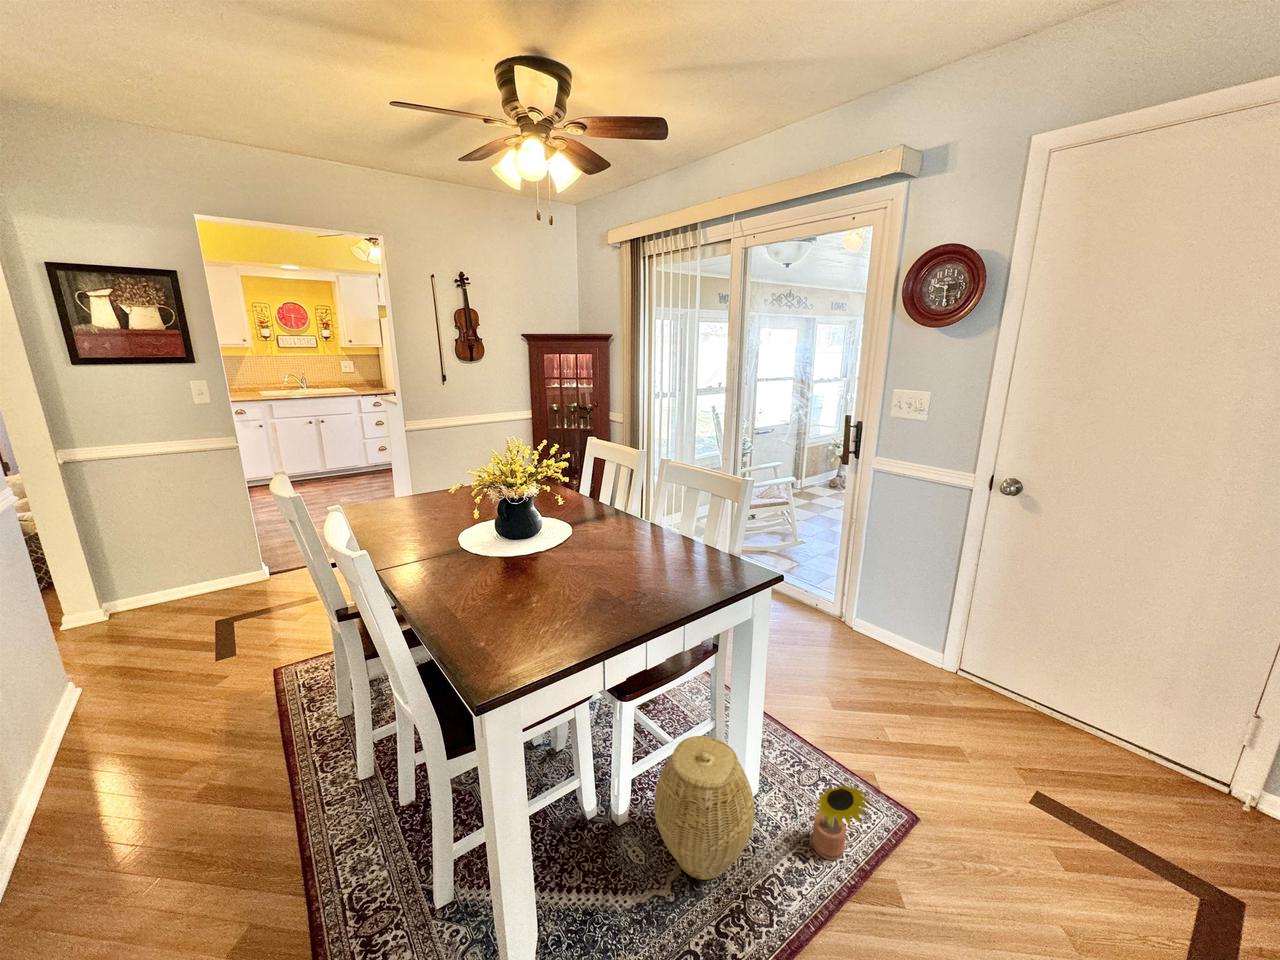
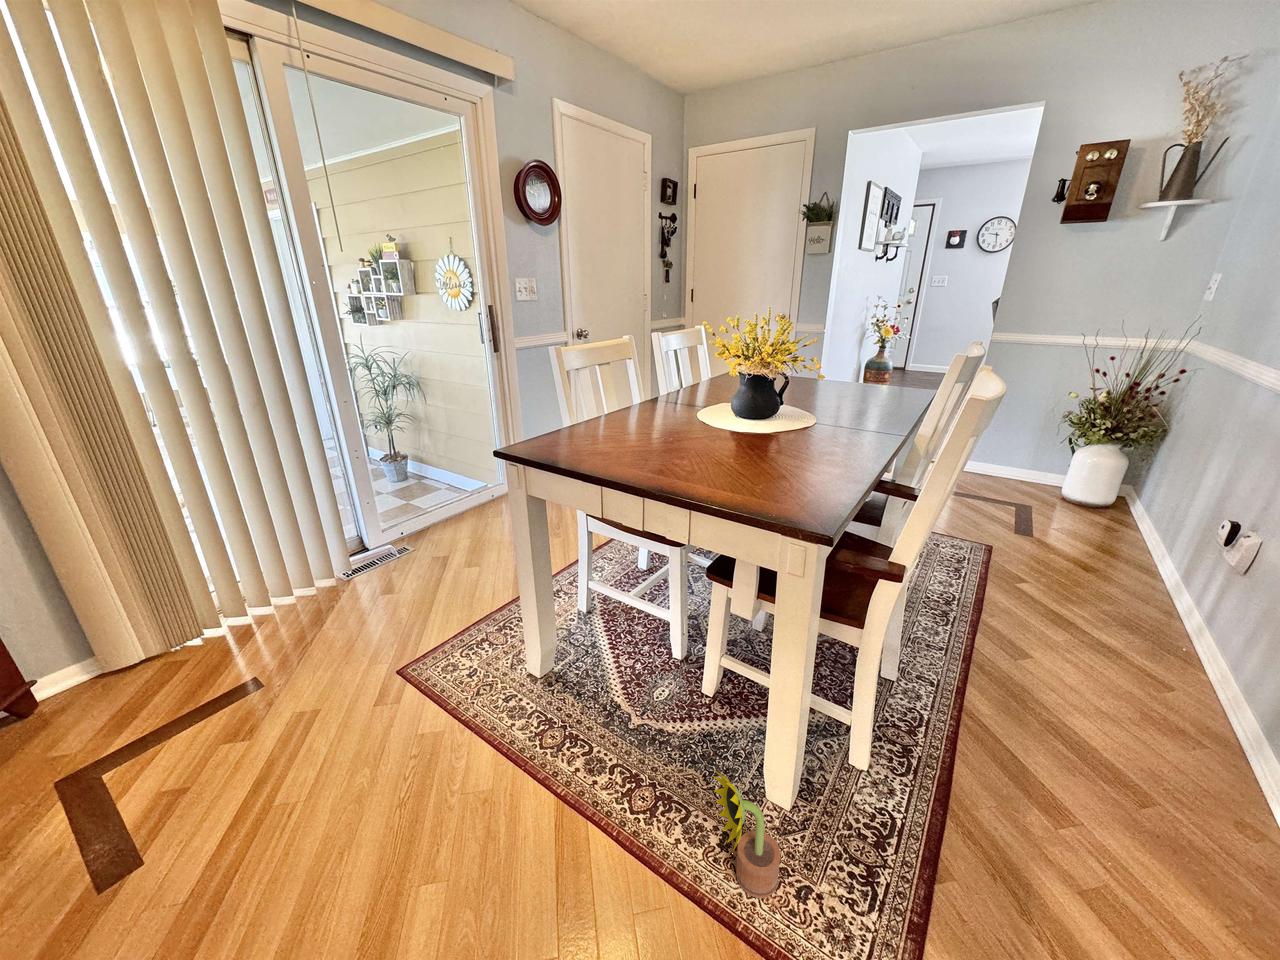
woven basket: present [654,736,754,880] -> none [633,623,739,766]

